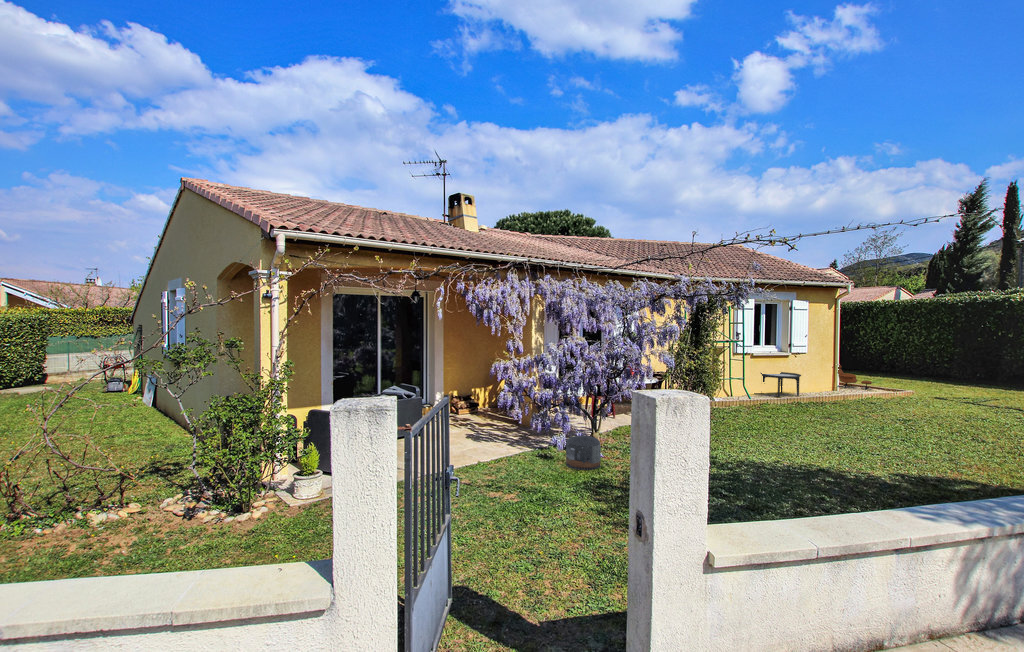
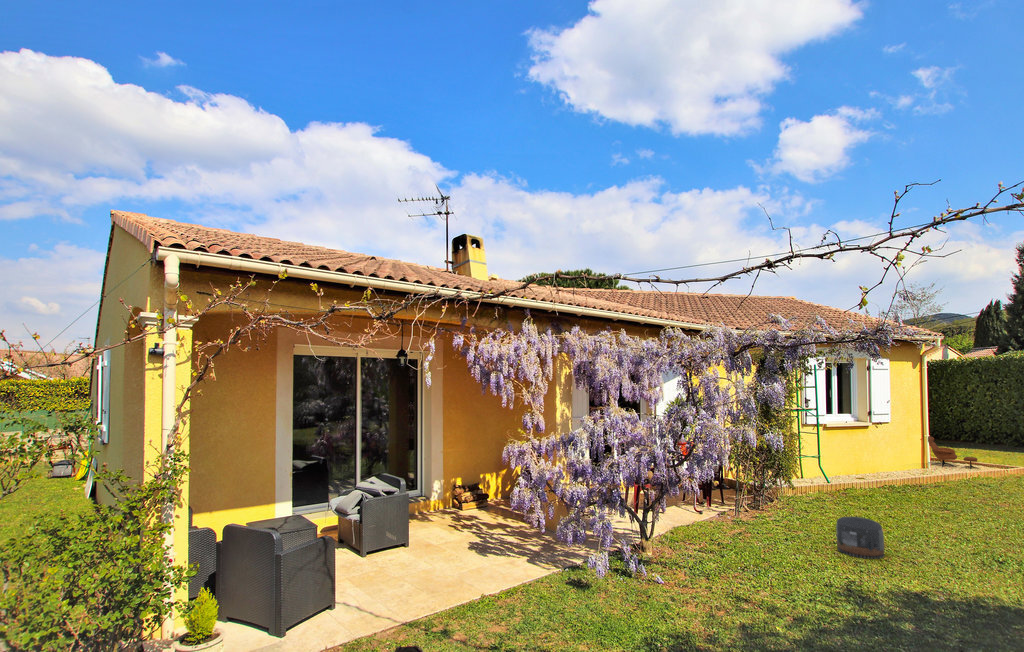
round table: present [761,372,801,397] -> none [838,447,893,481]
pouf: present [566,436,601,470] -> present [836,517,884,559]

